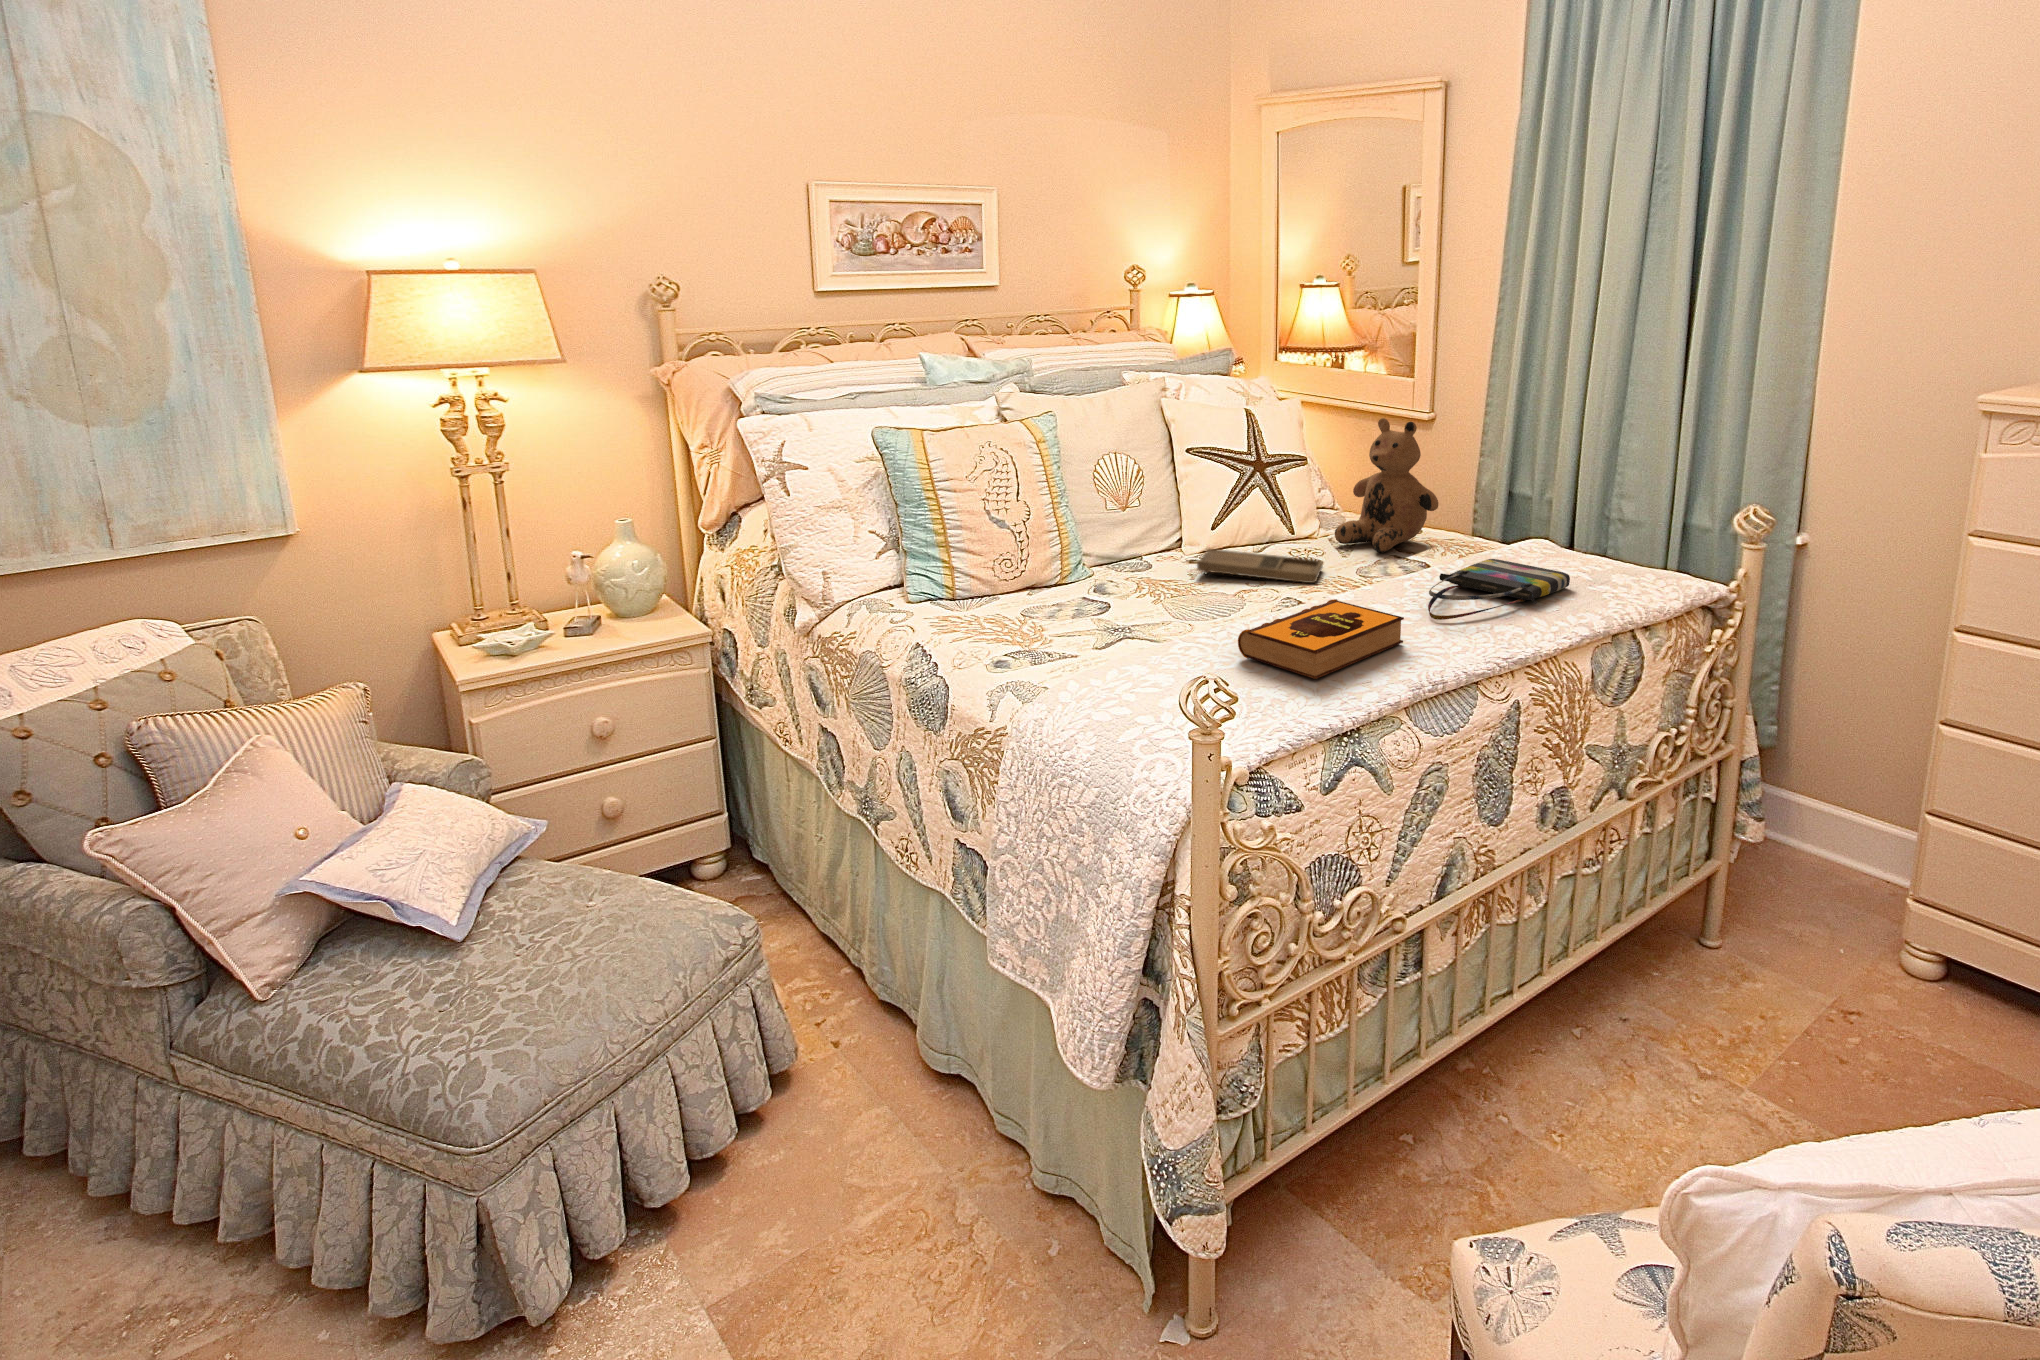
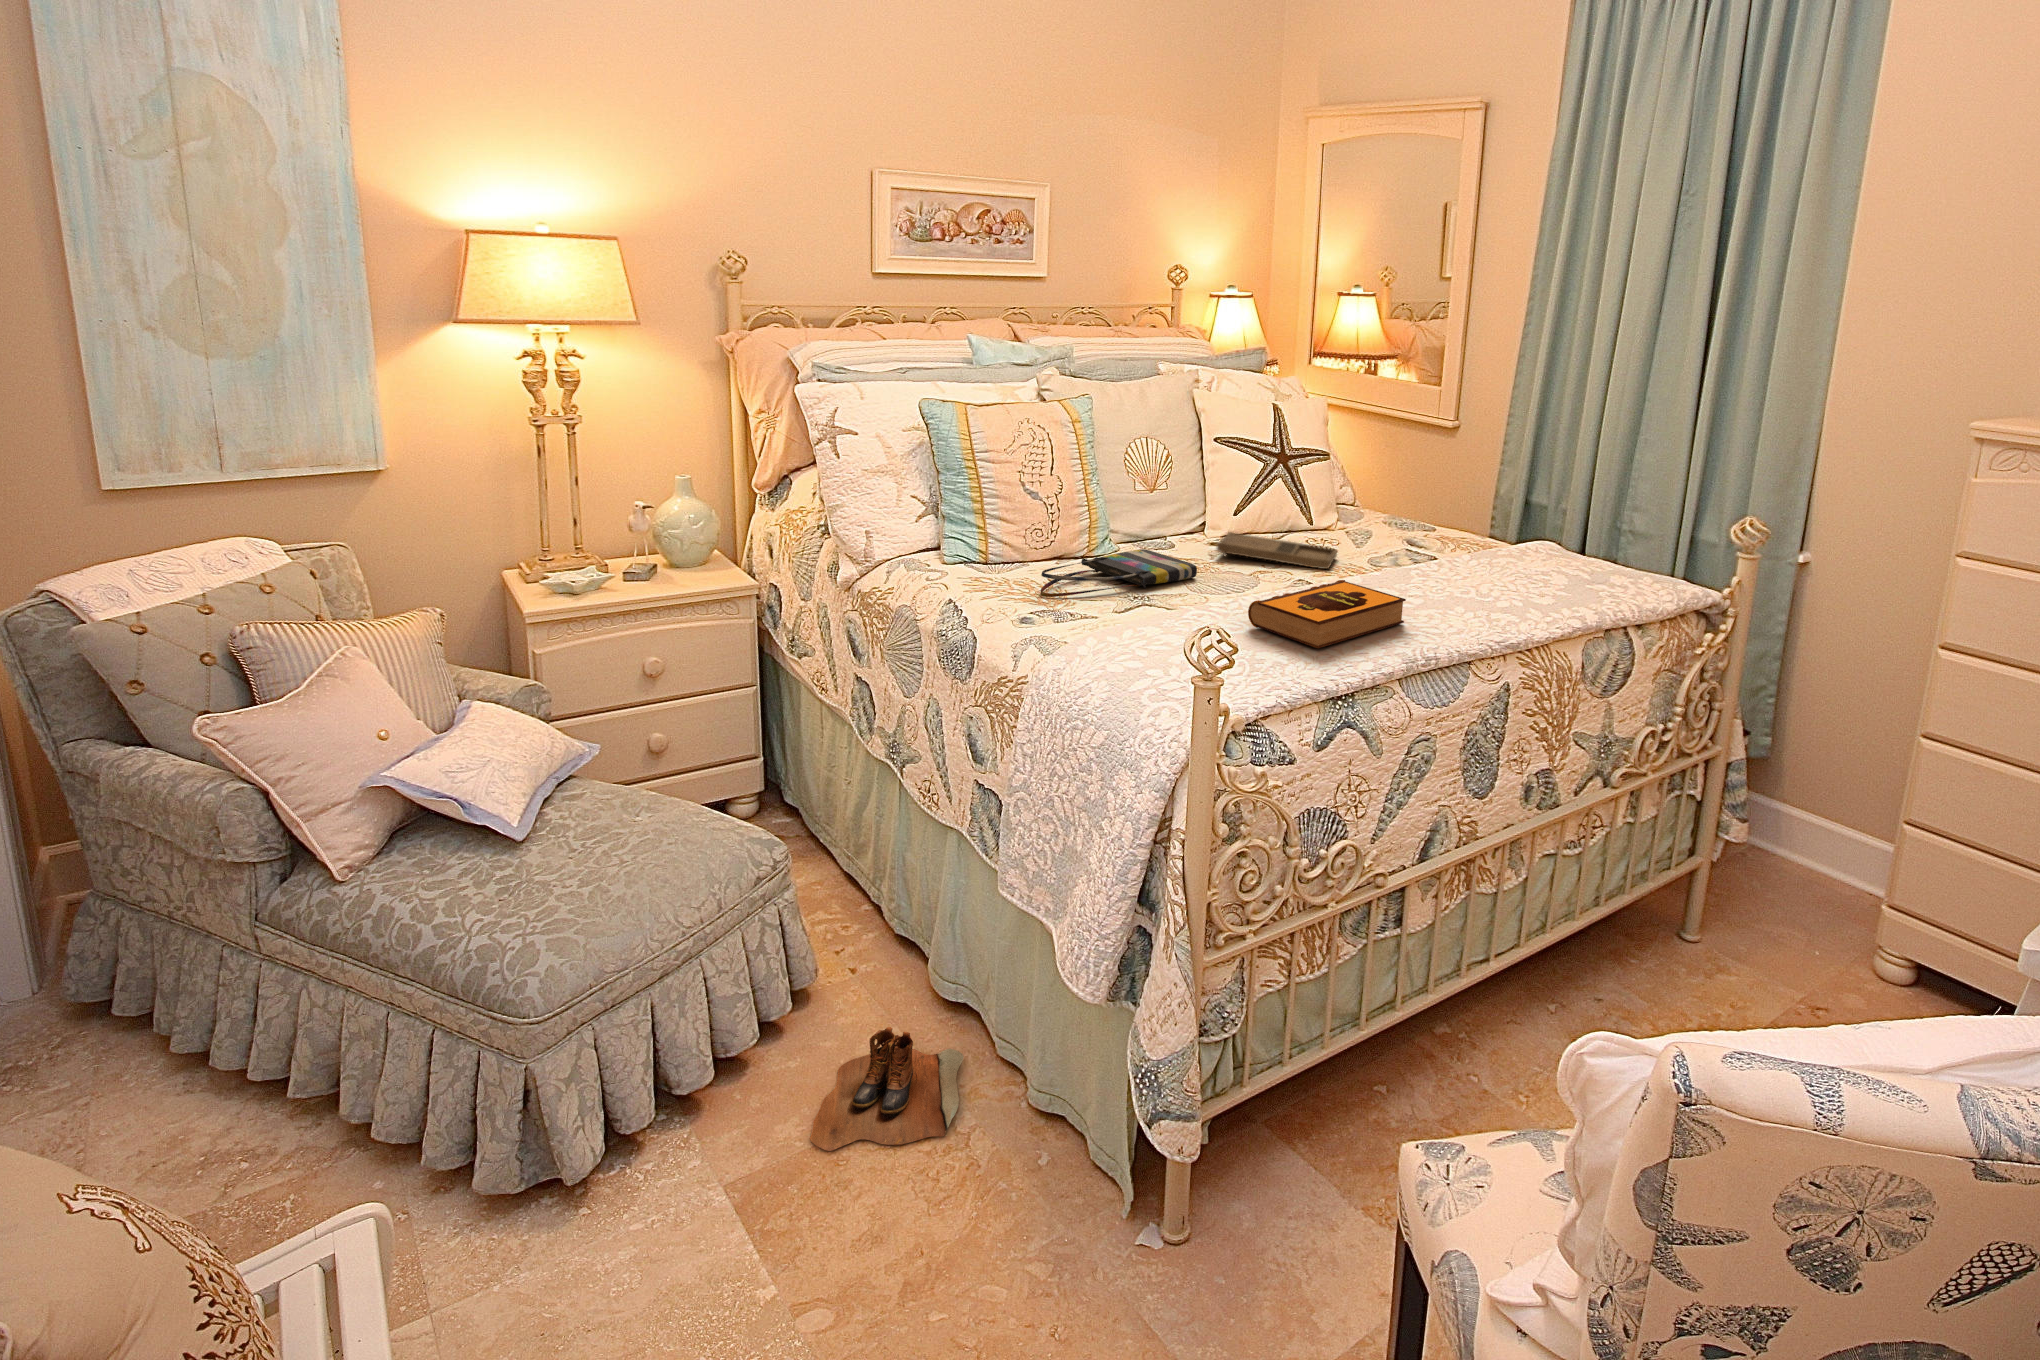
teddy bear: present [1335,418,1438,552] -> none [1351,418,1453,546]
tote bag: present [1428,559,1570,620] -> present [1041,549,1197,597]
boots: none [798,1109,961,1255] -> present [810,1027,964,1151]

